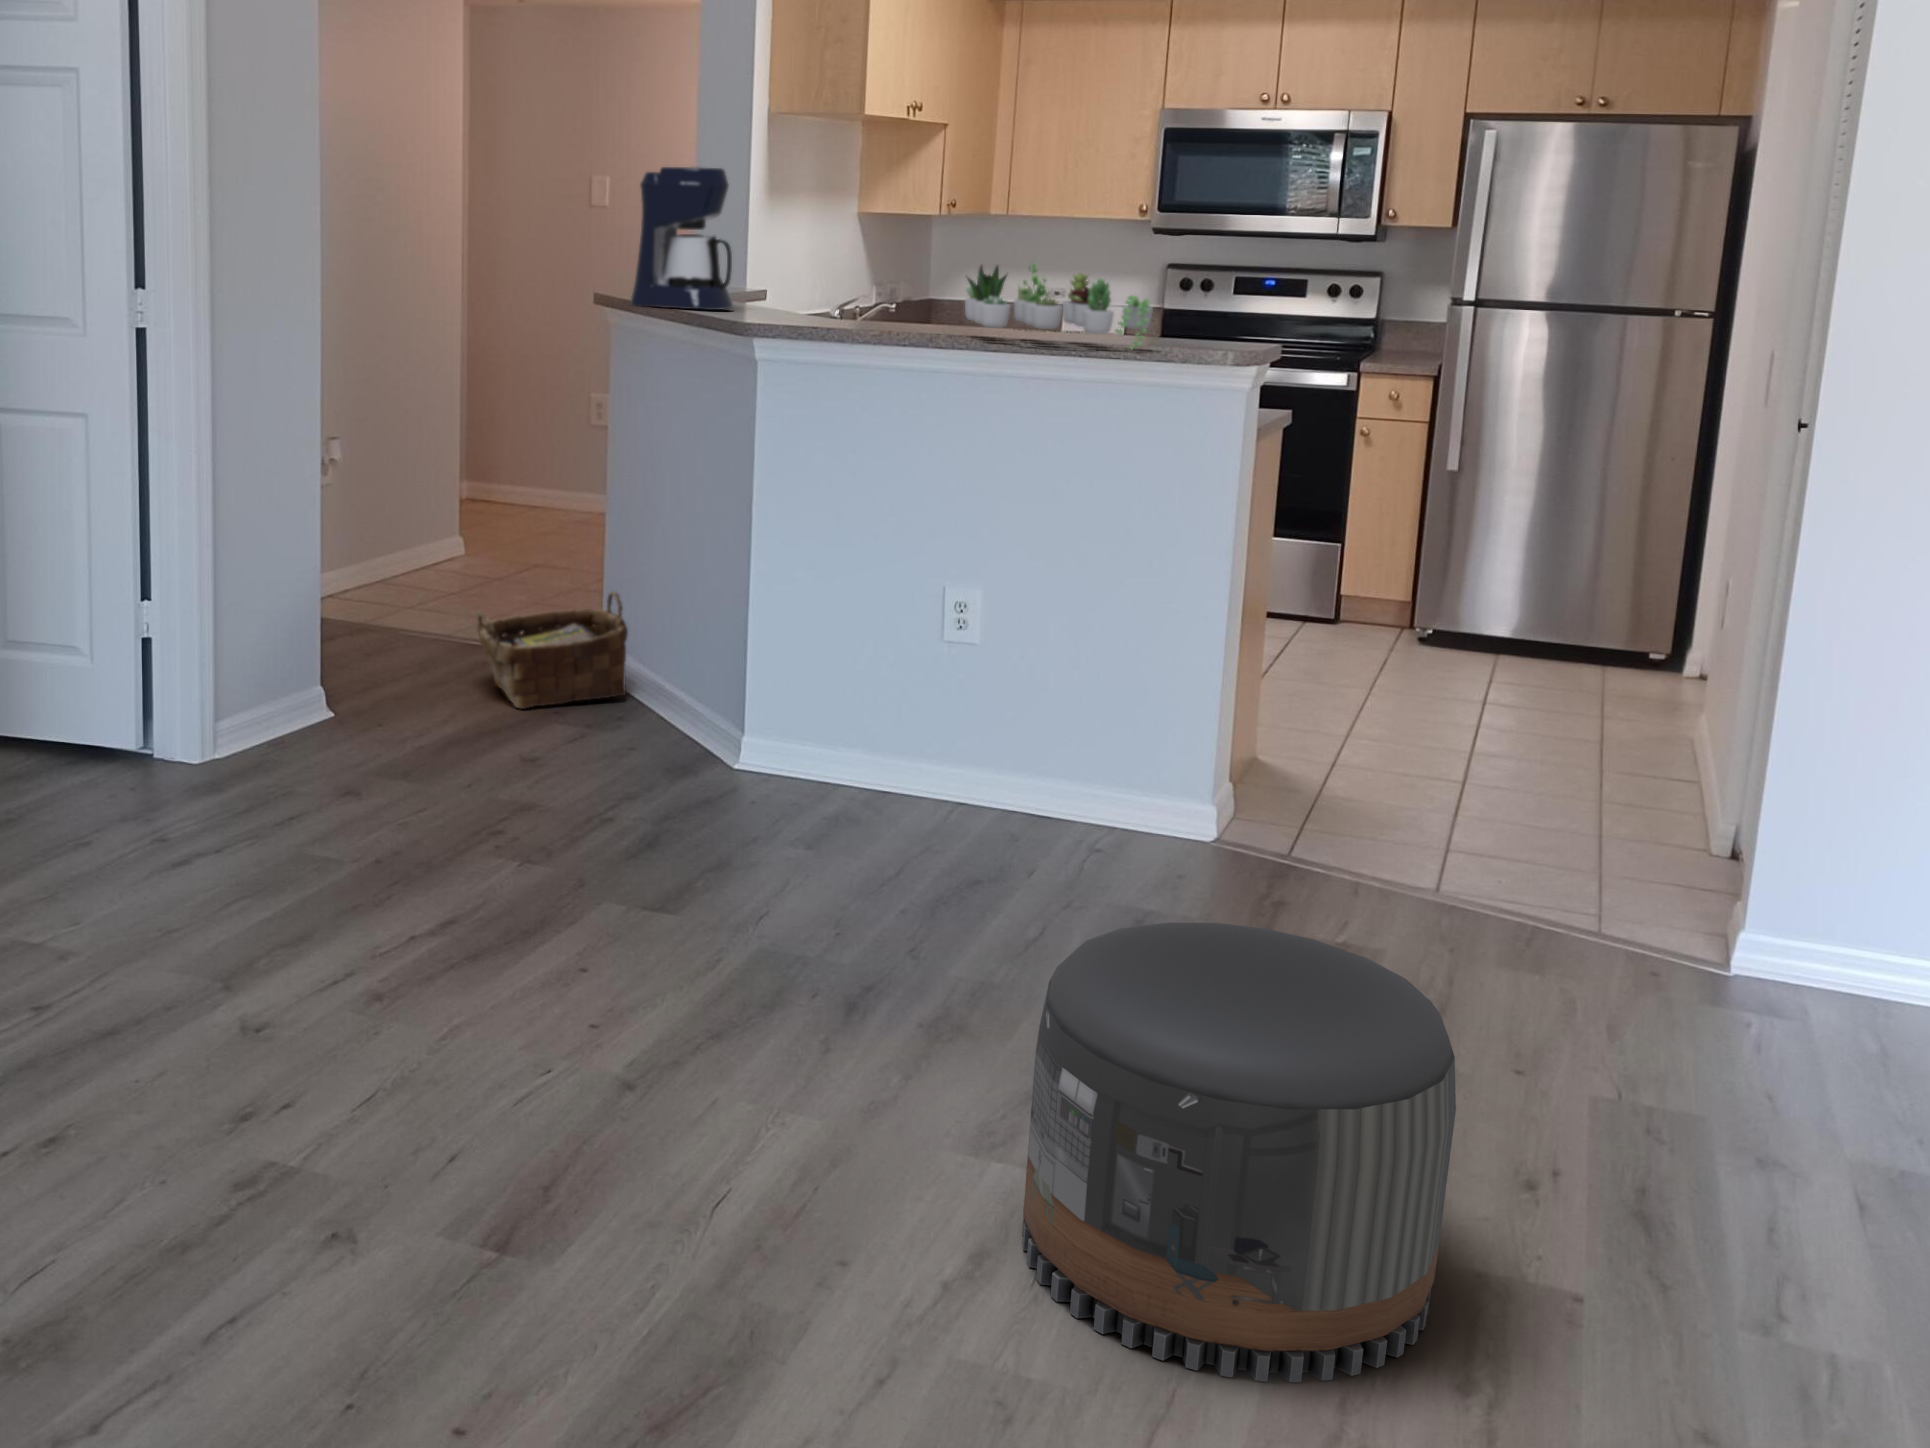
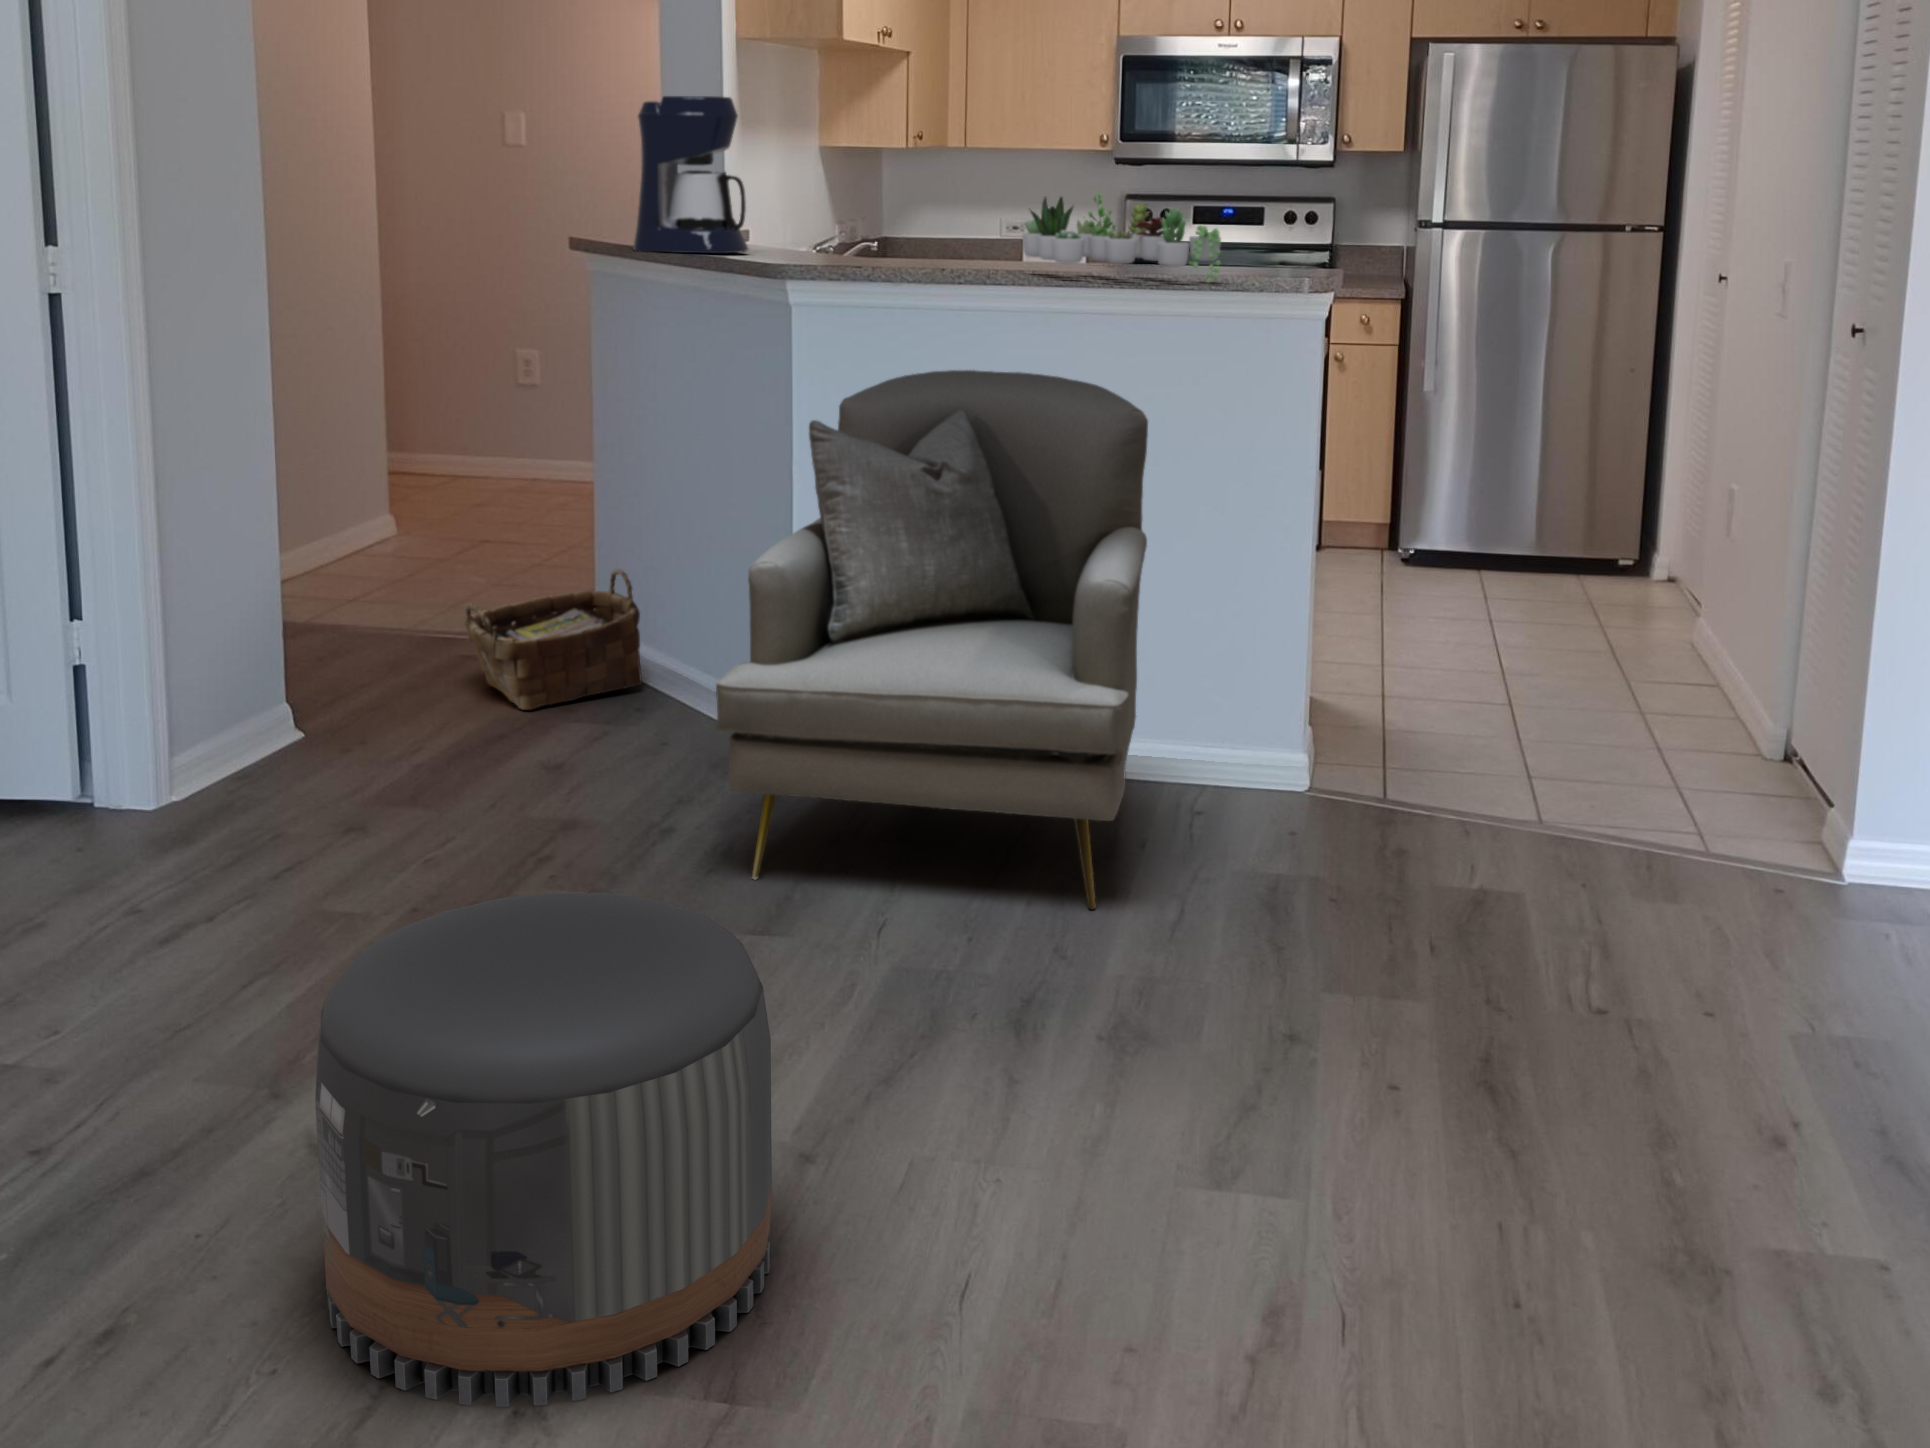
armchair: none [632,423,1066,921] -> present [716,370,1148,910]
pouf: present [1022,923,1456,1382] -> present [315,892,772,1407]

